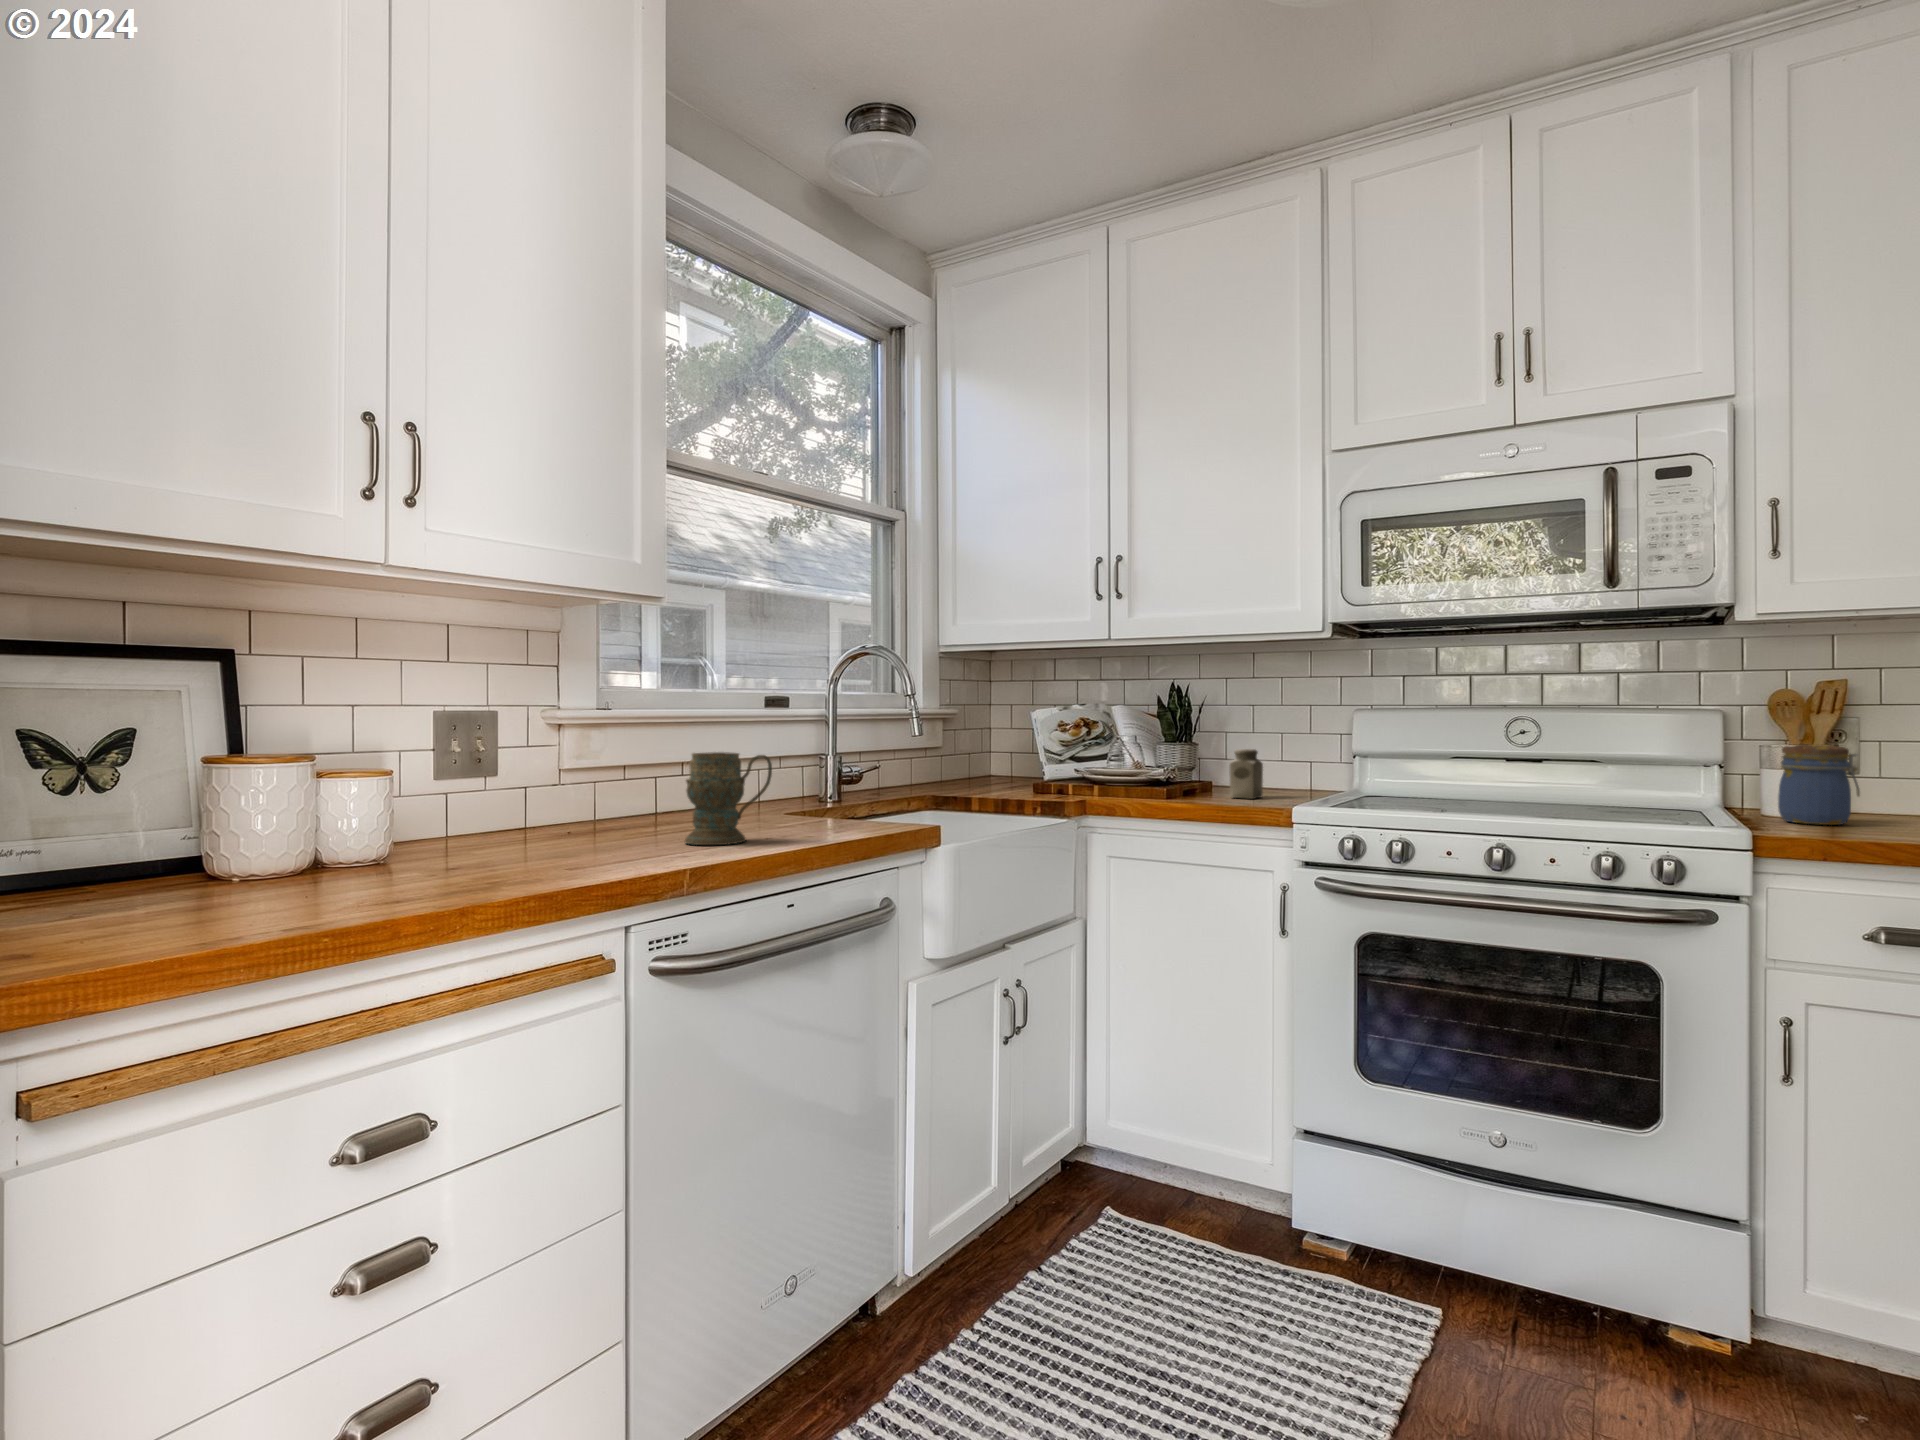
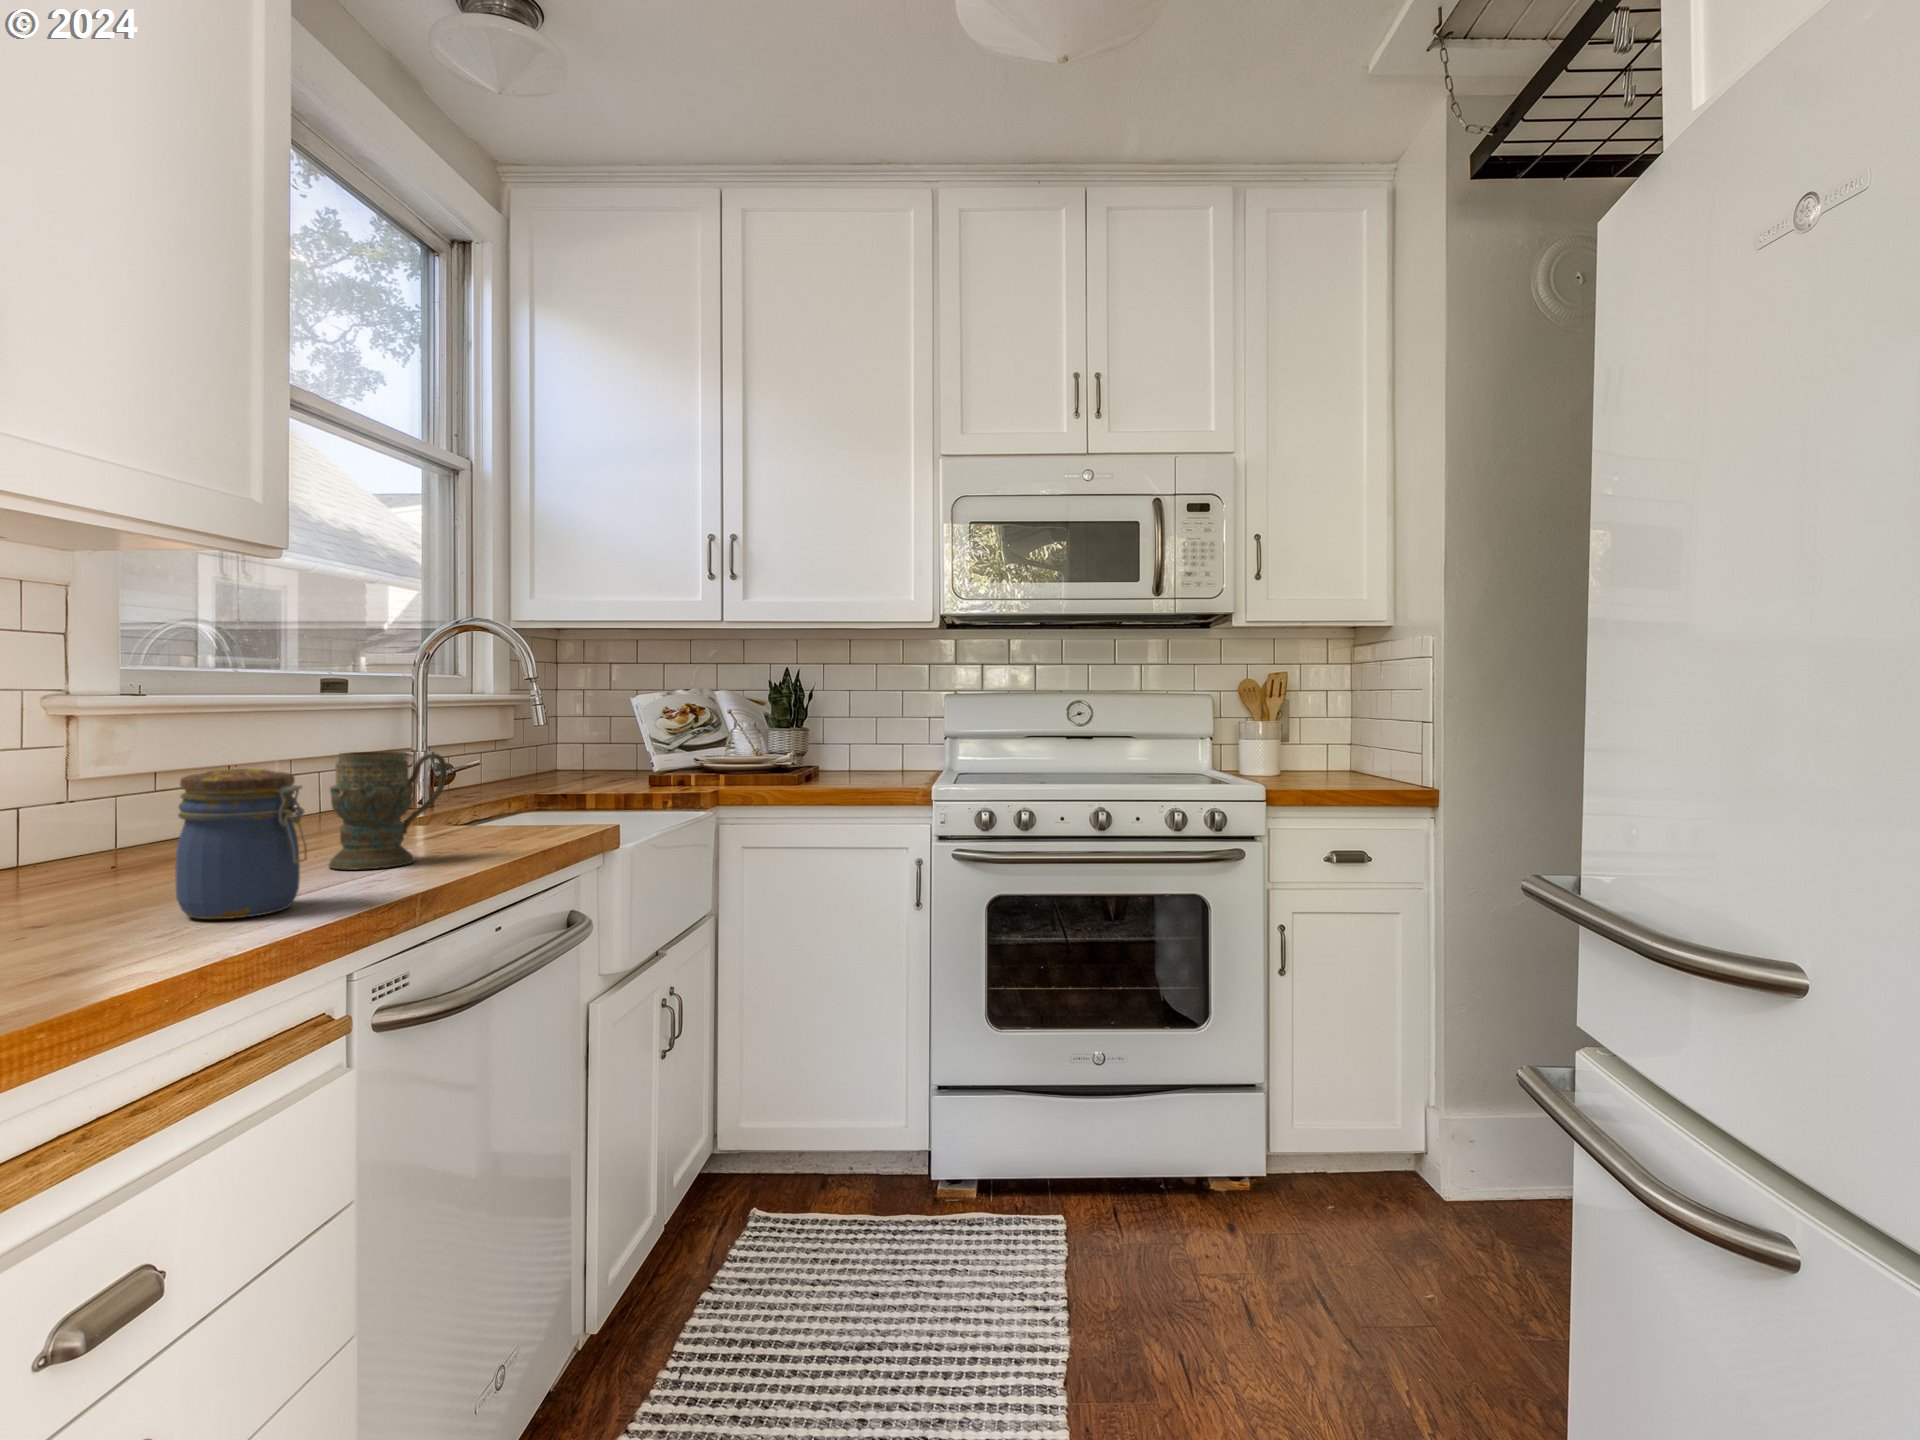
jar: present [1778,744,1860,825] -> present [175,769,307,919]
salt shaker: present [1230,749,1263,799] -> none [848,736,876,784]

